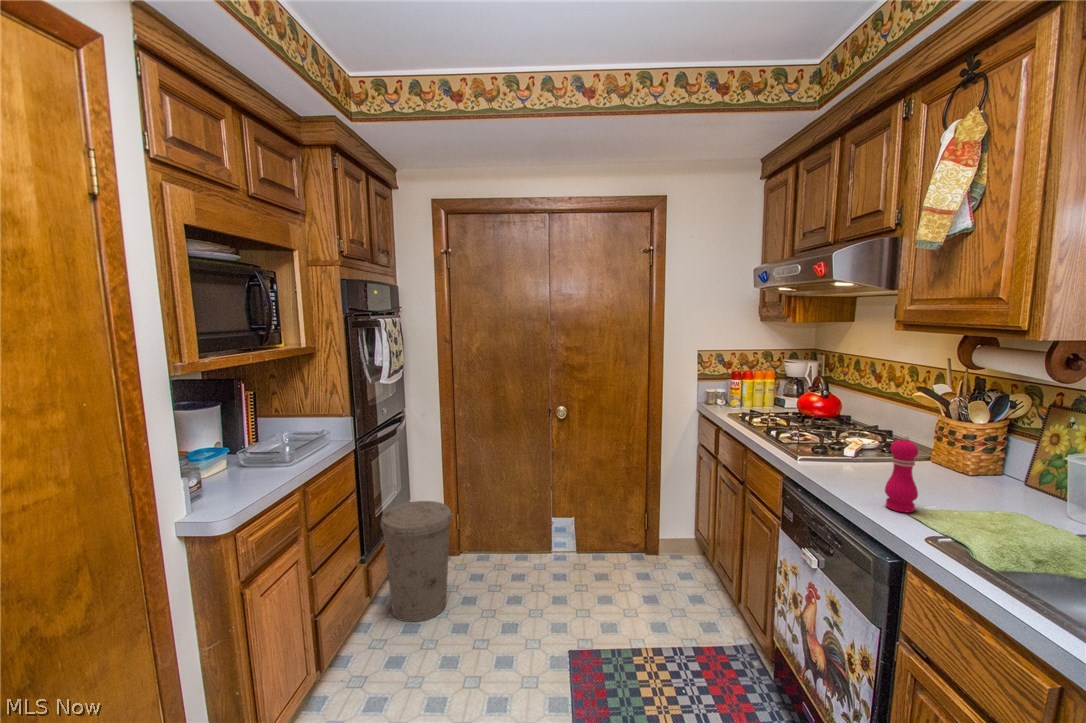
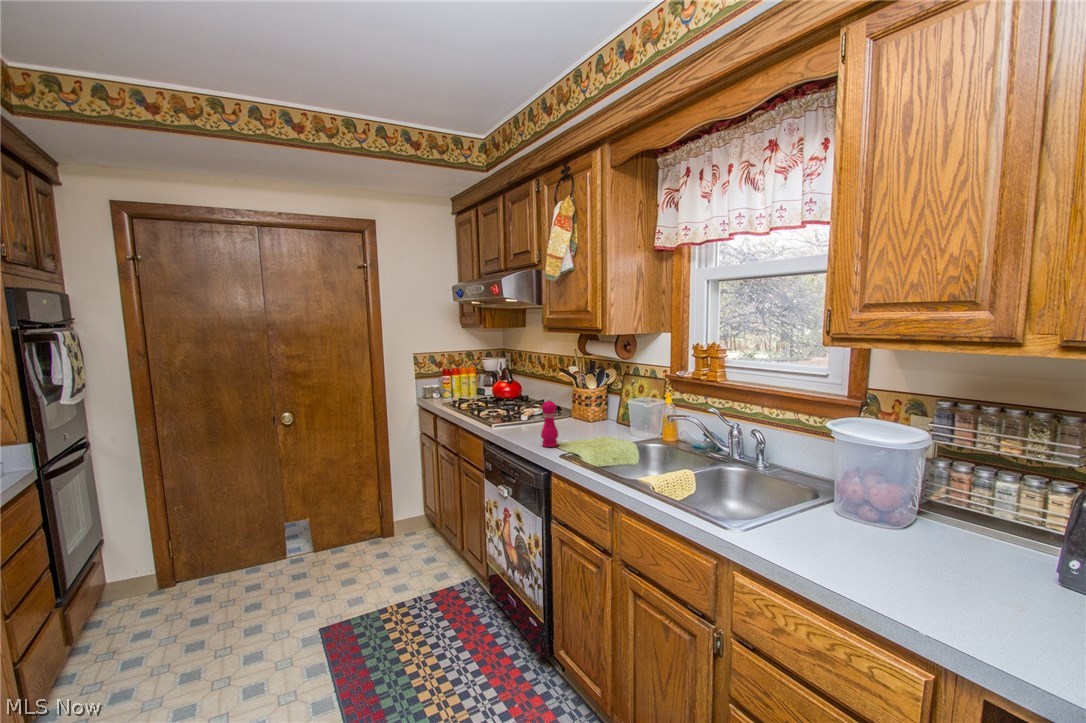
trash can: present [381,501,452,622] -> none [67,535,171,675]

